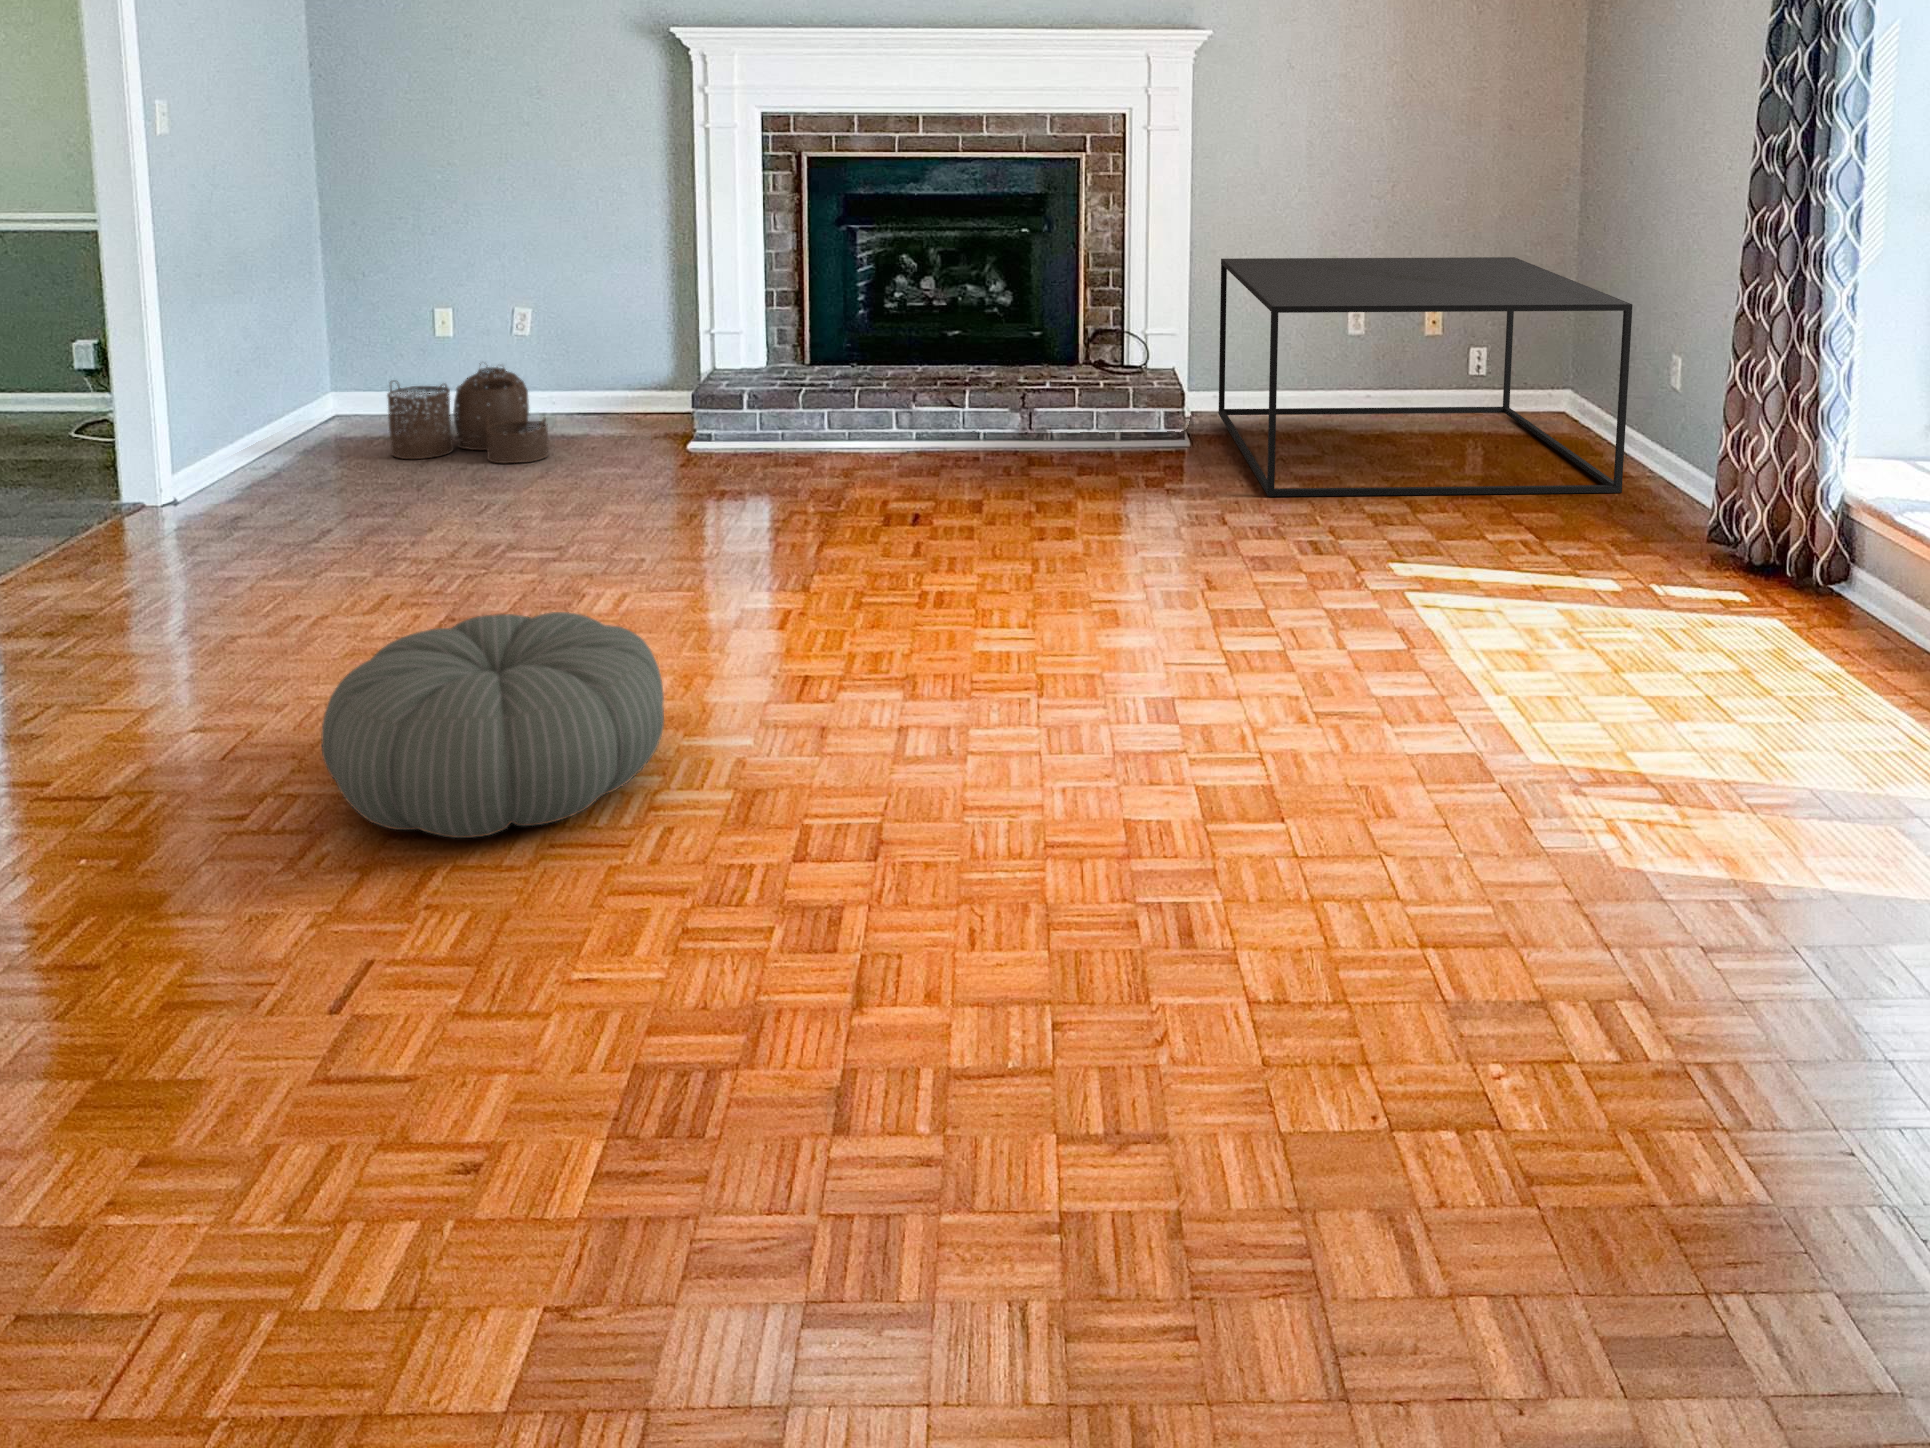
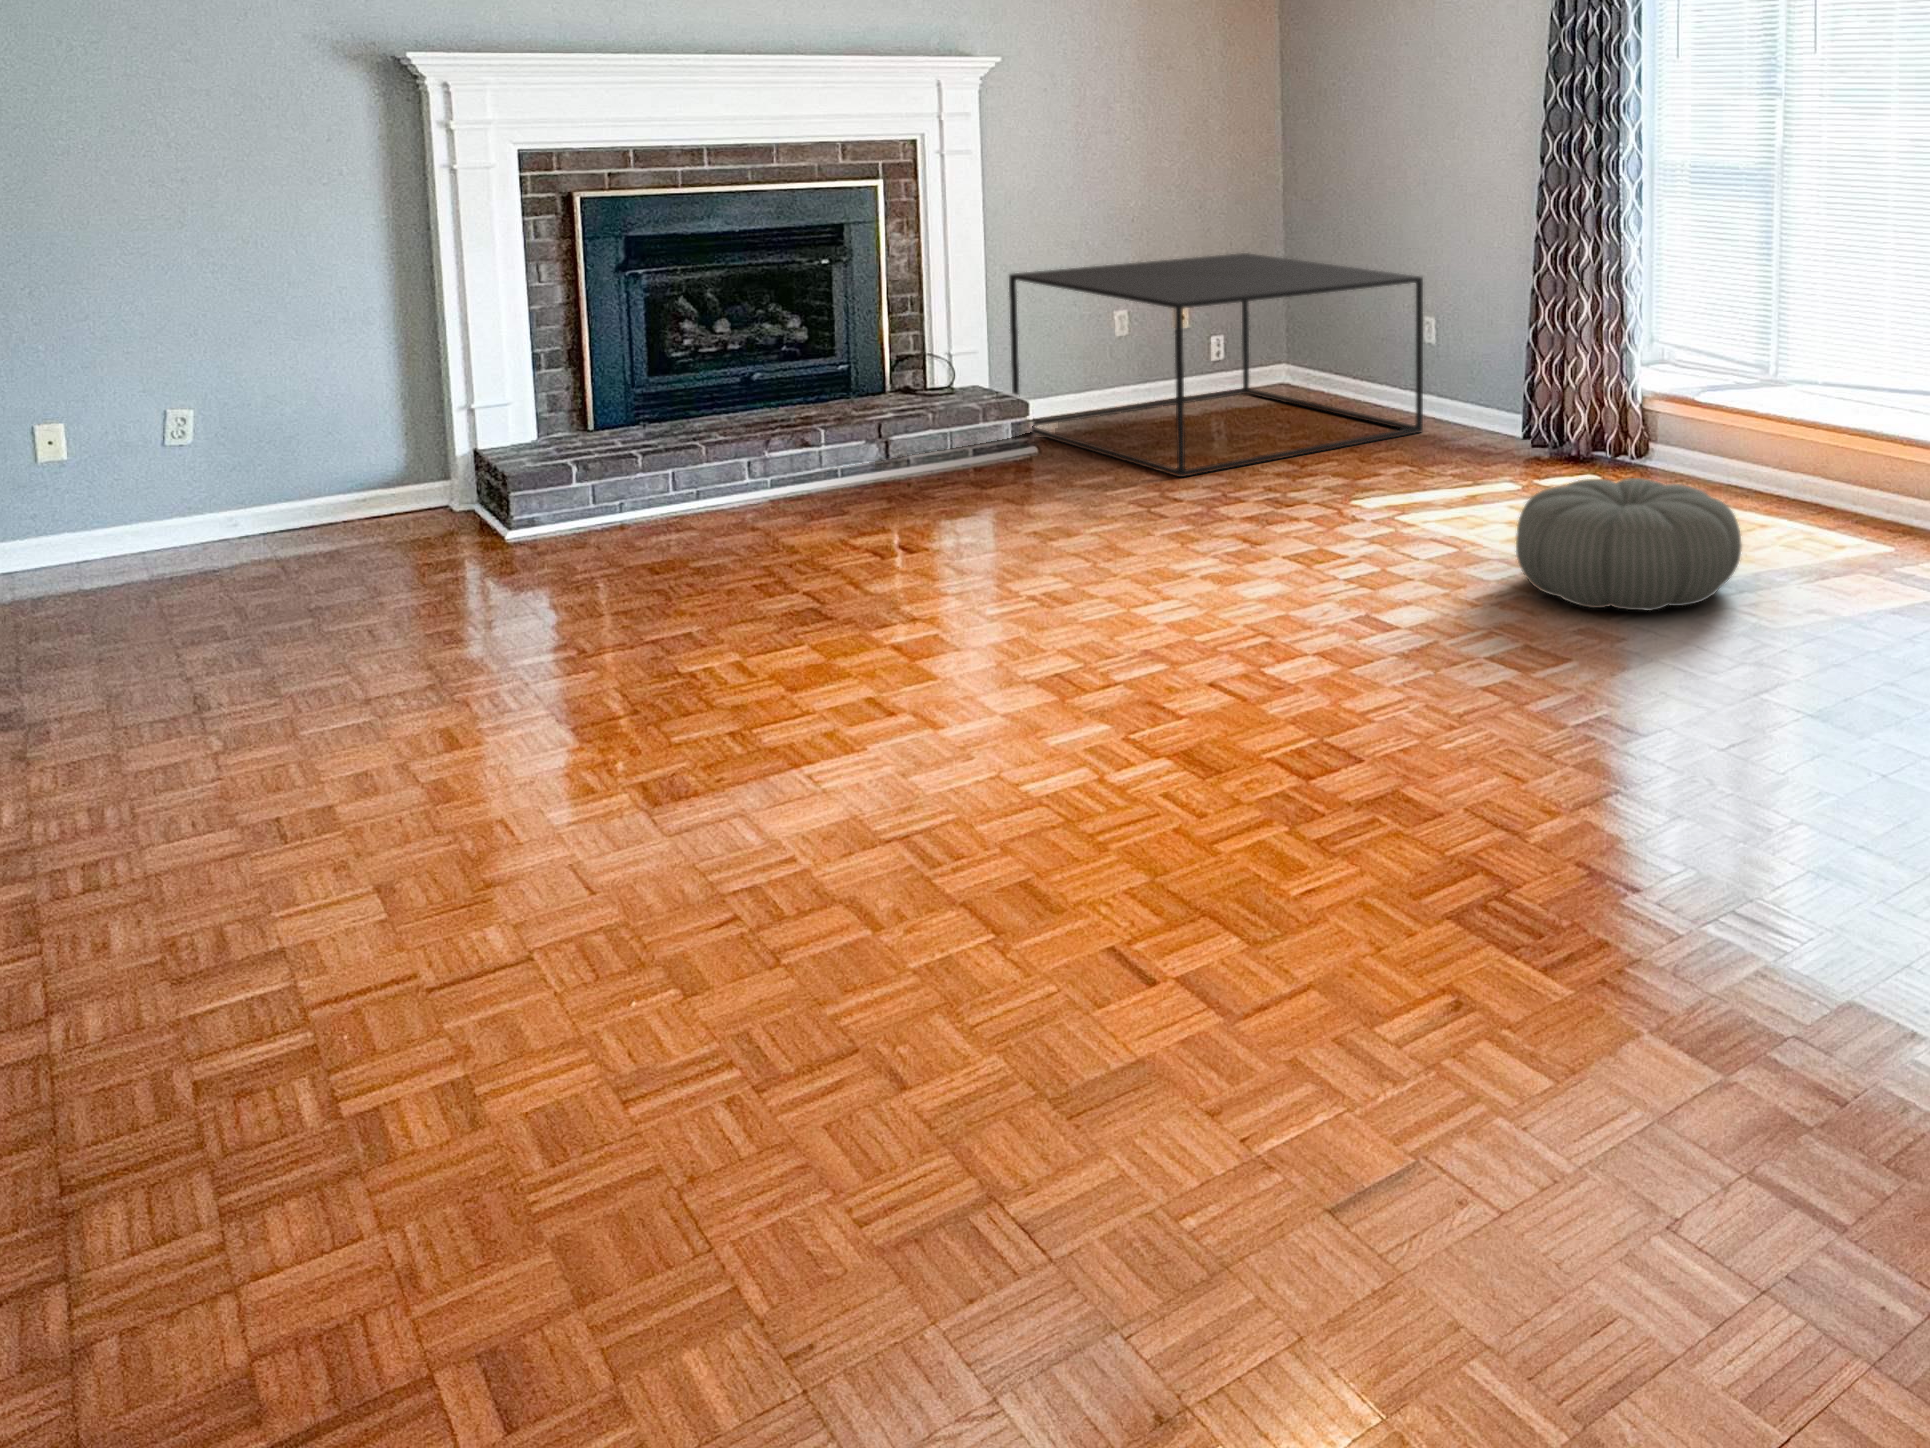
woven basket: present [387,364,549,463] -> none [79,481,341,613]
pouf: present [321,612,664,838] -> present [1516,478,1741,611]

